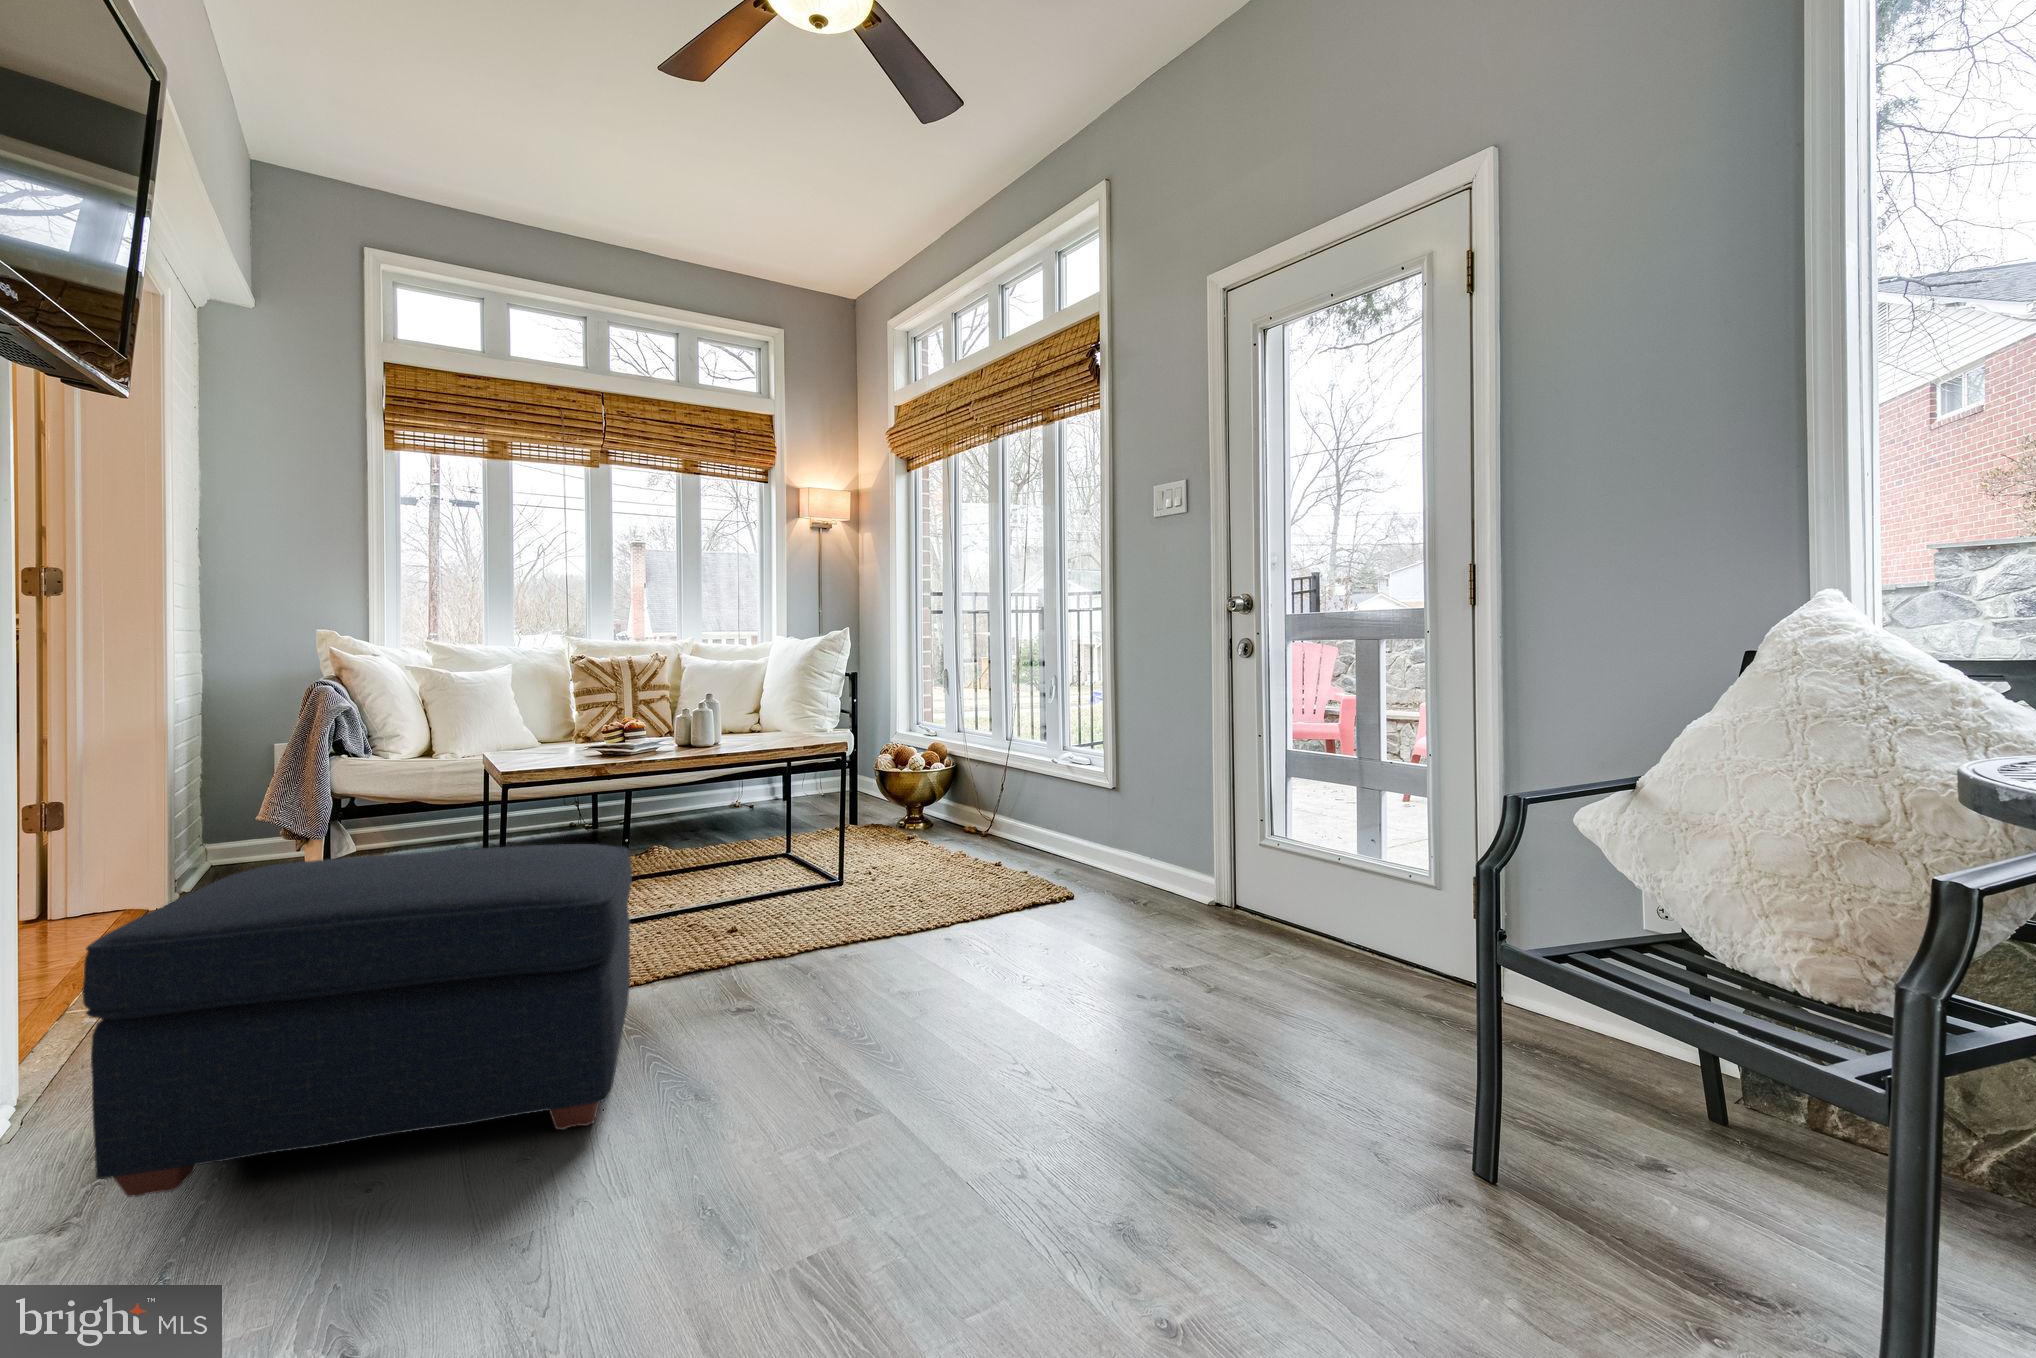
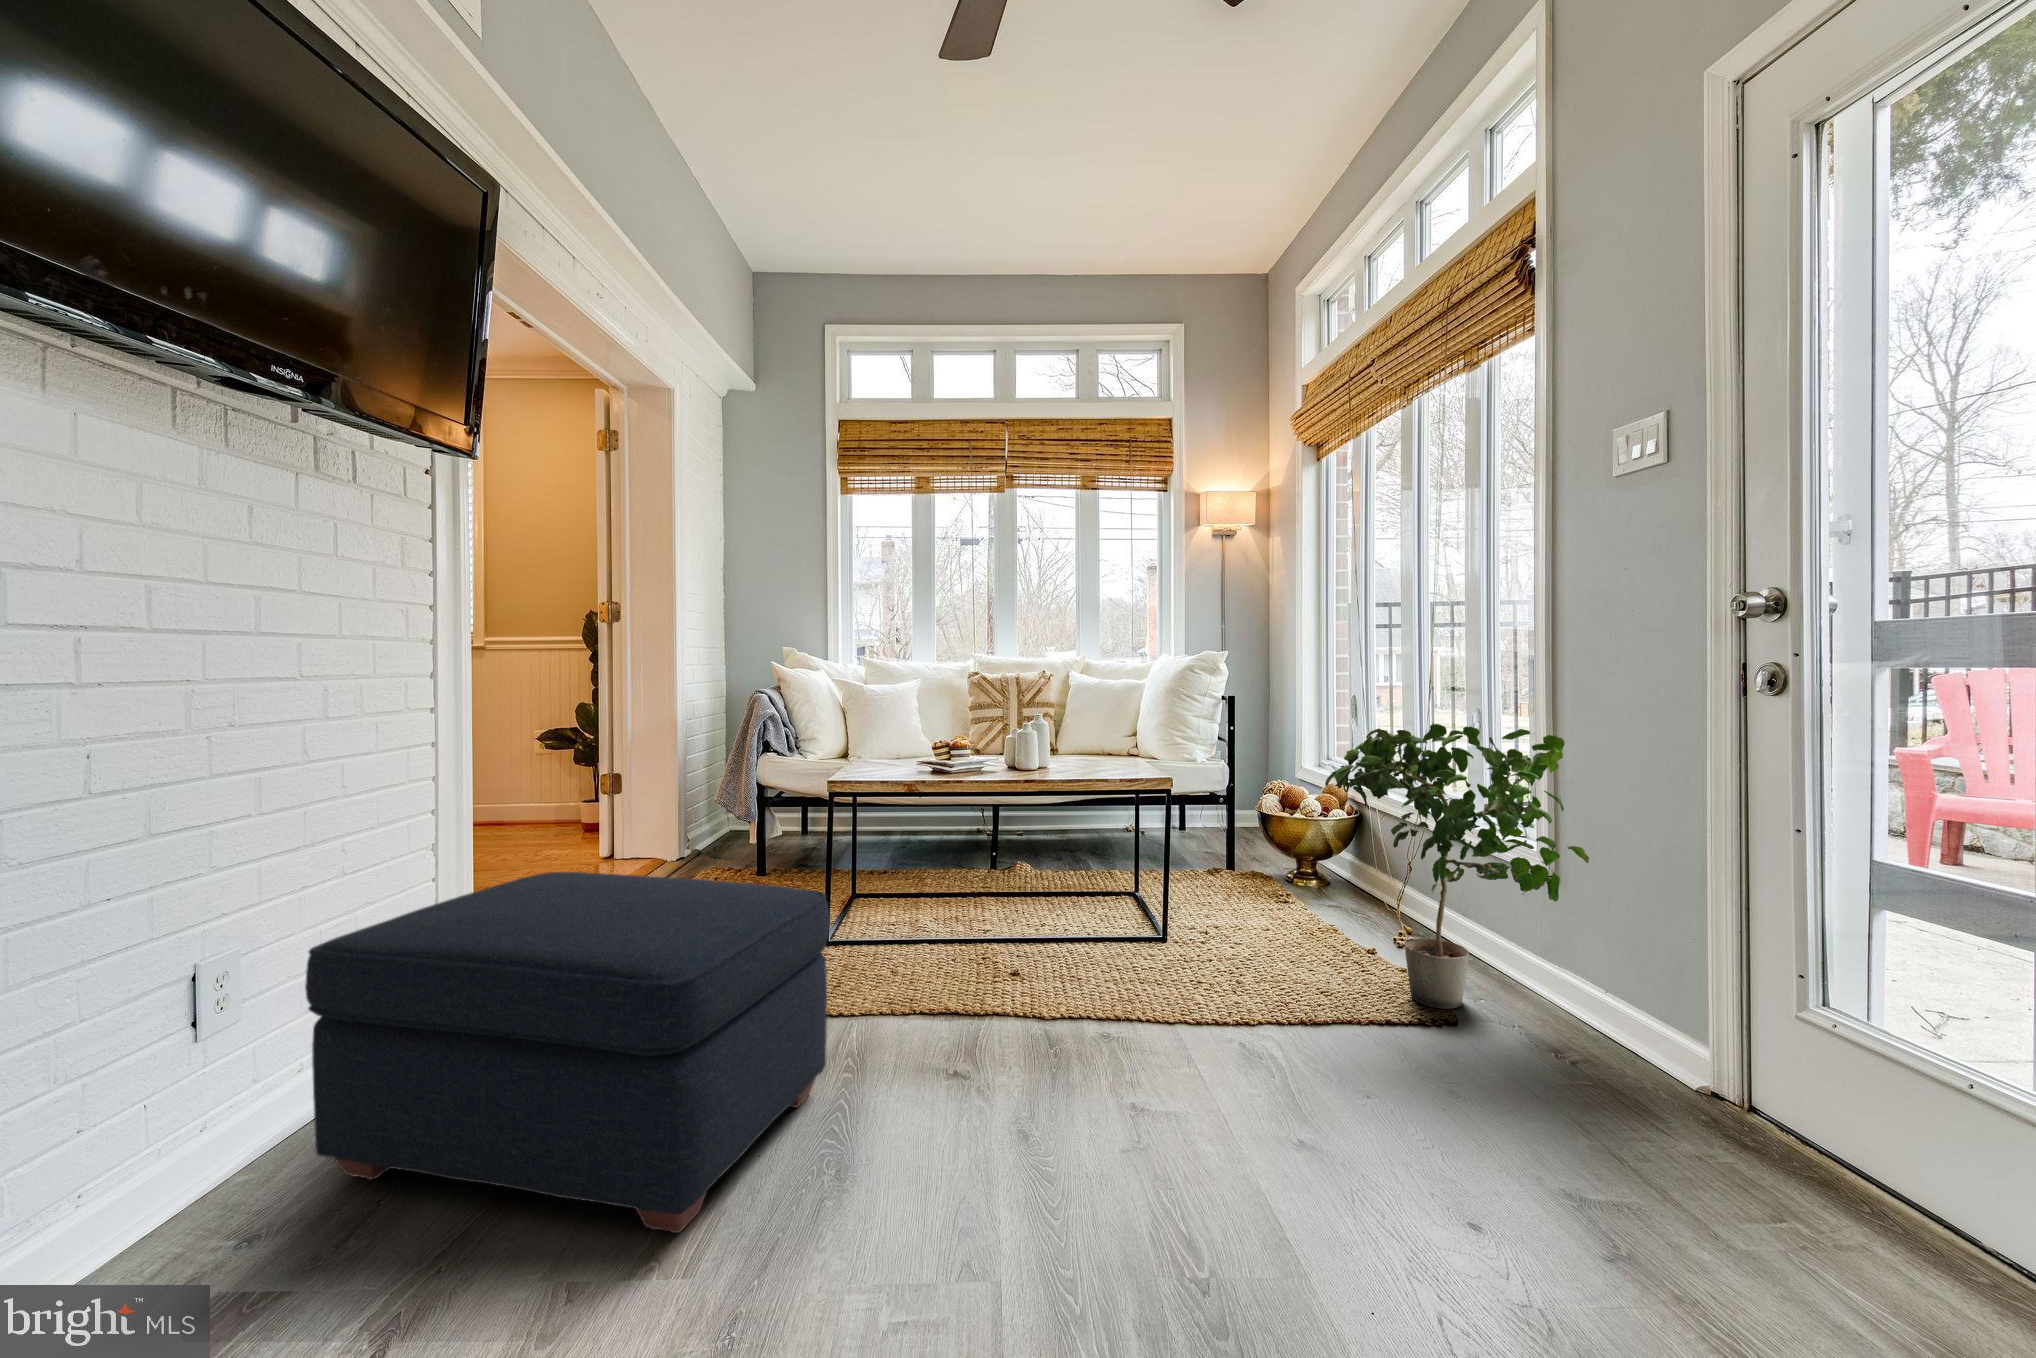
potted plant: none [974,687,1144,892] -> present [1325,724,1589,1009]

